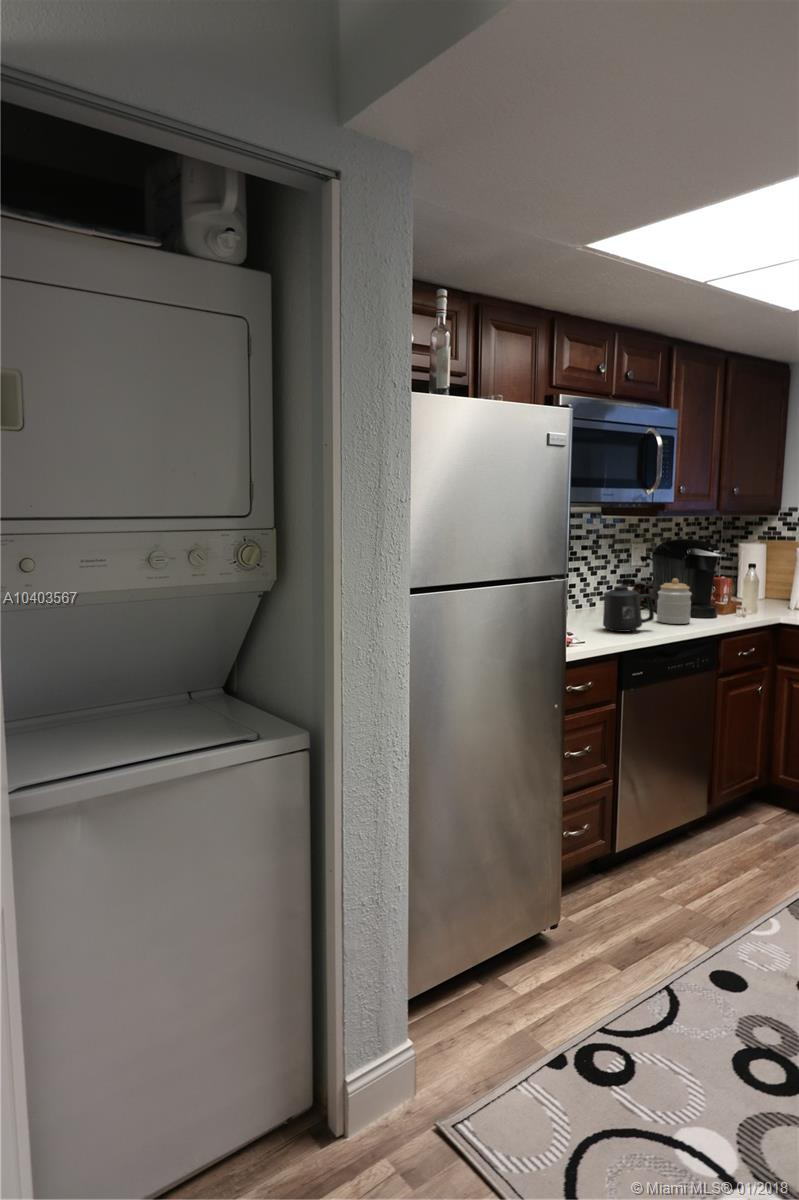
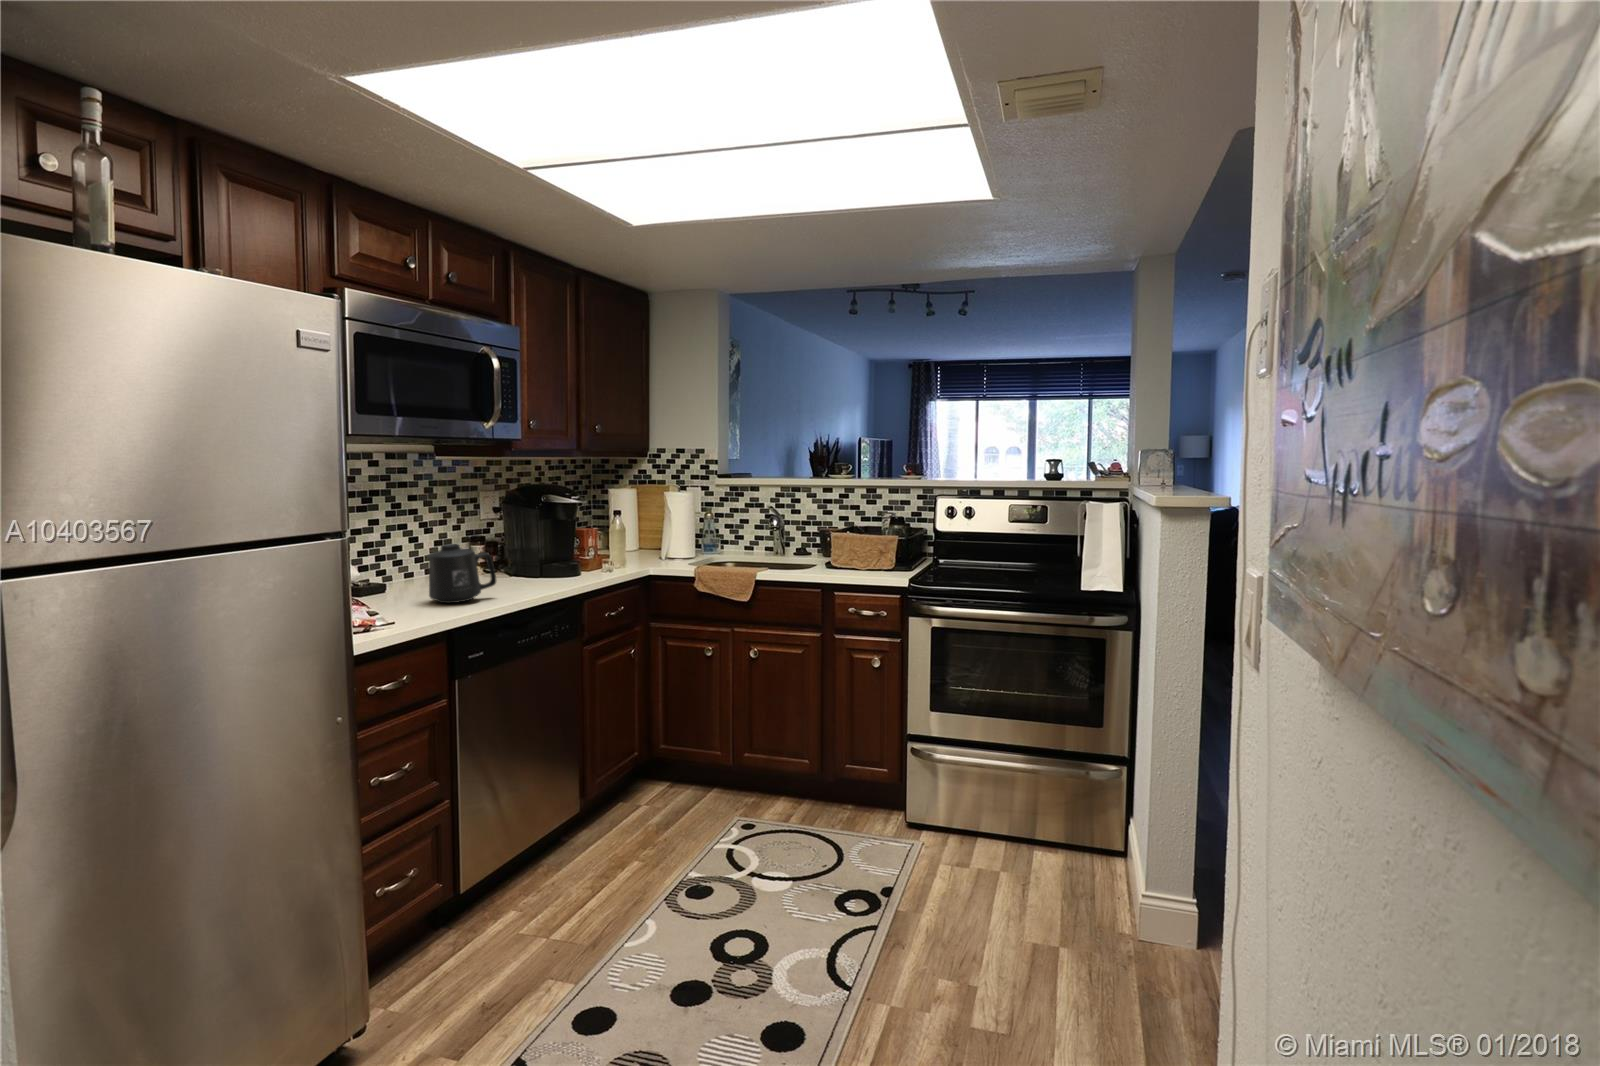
jar: present [657,578,692,624] -> none [504,531,546,587]

